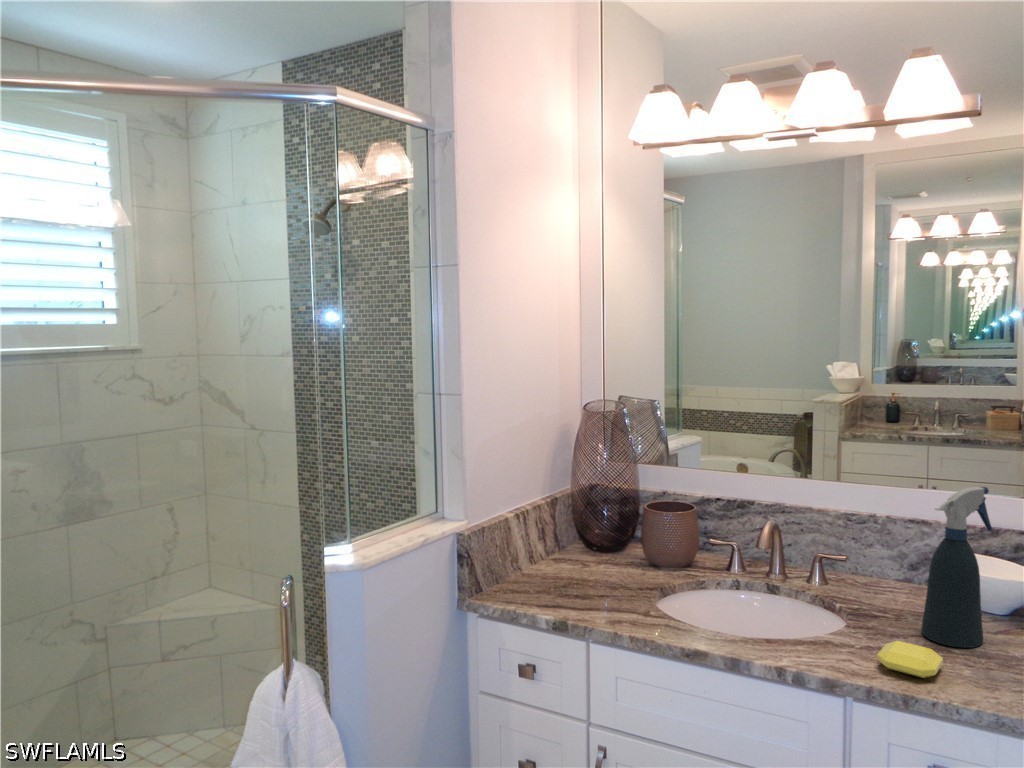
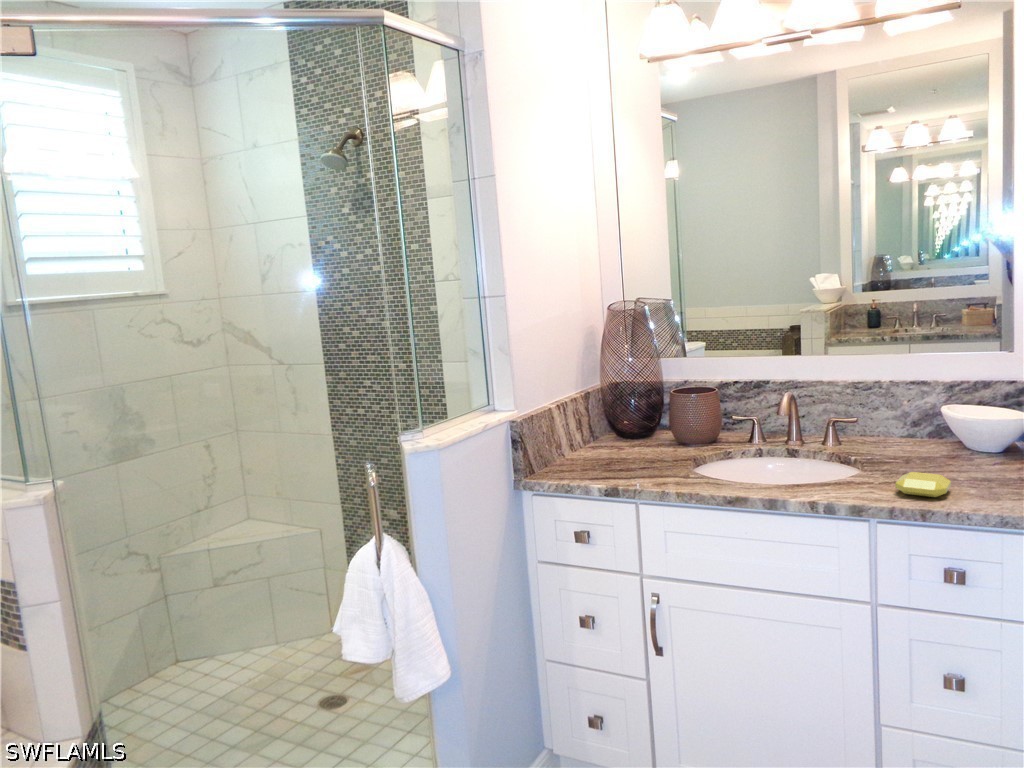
spray bottle: present [921,487,992,648] -> none [929,338,987,476]

